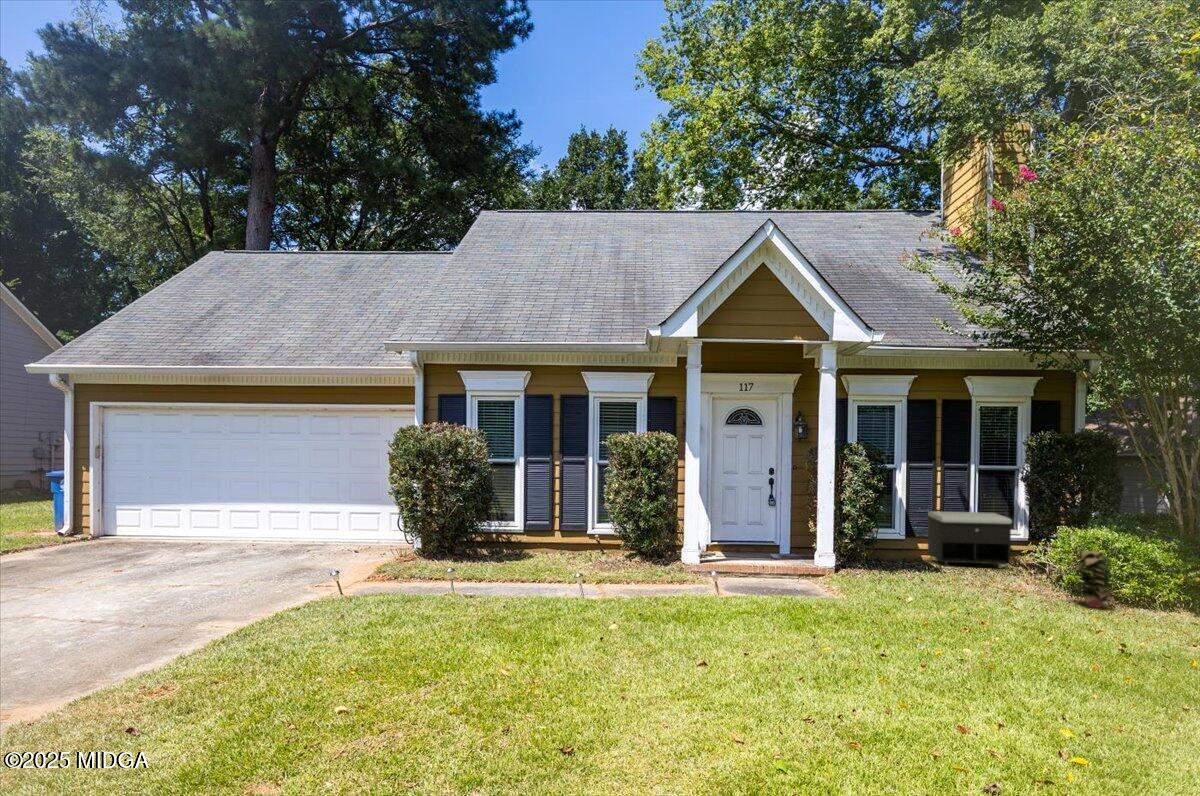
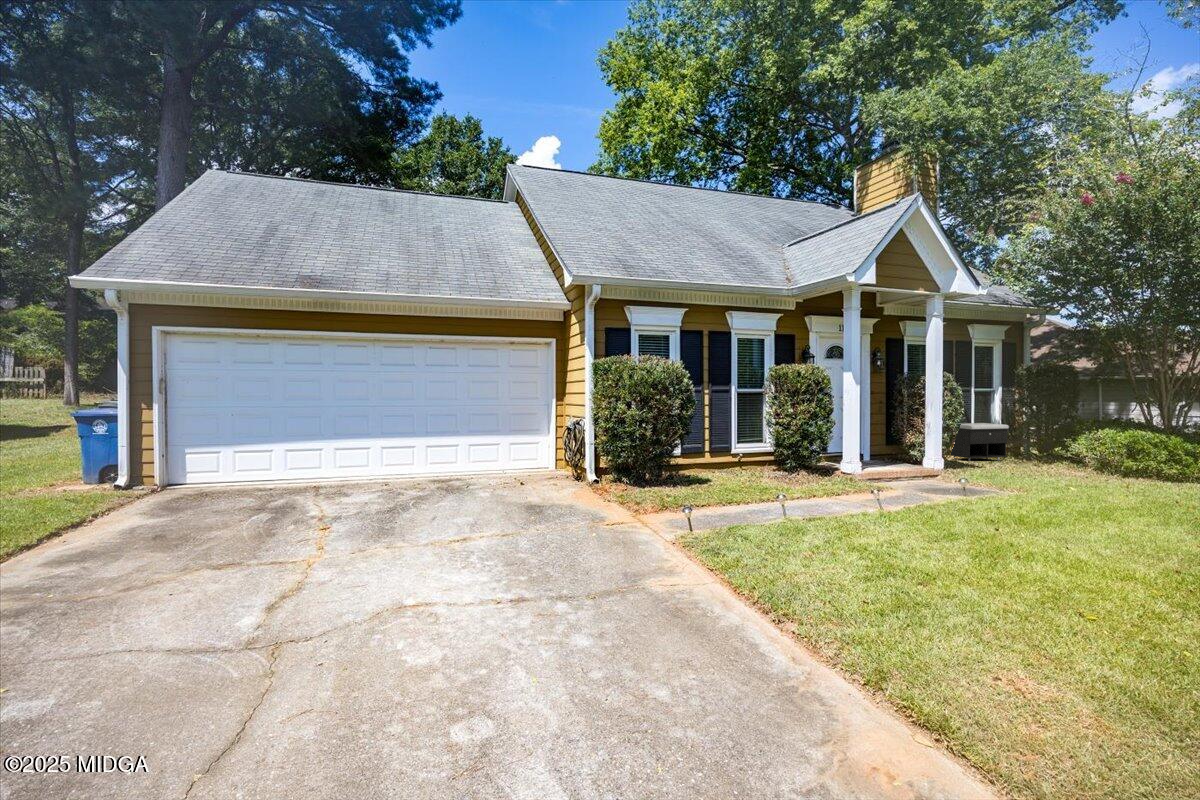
decorative plant: present [1073,550,1116,608] -> none [1092,436,1129,474]

